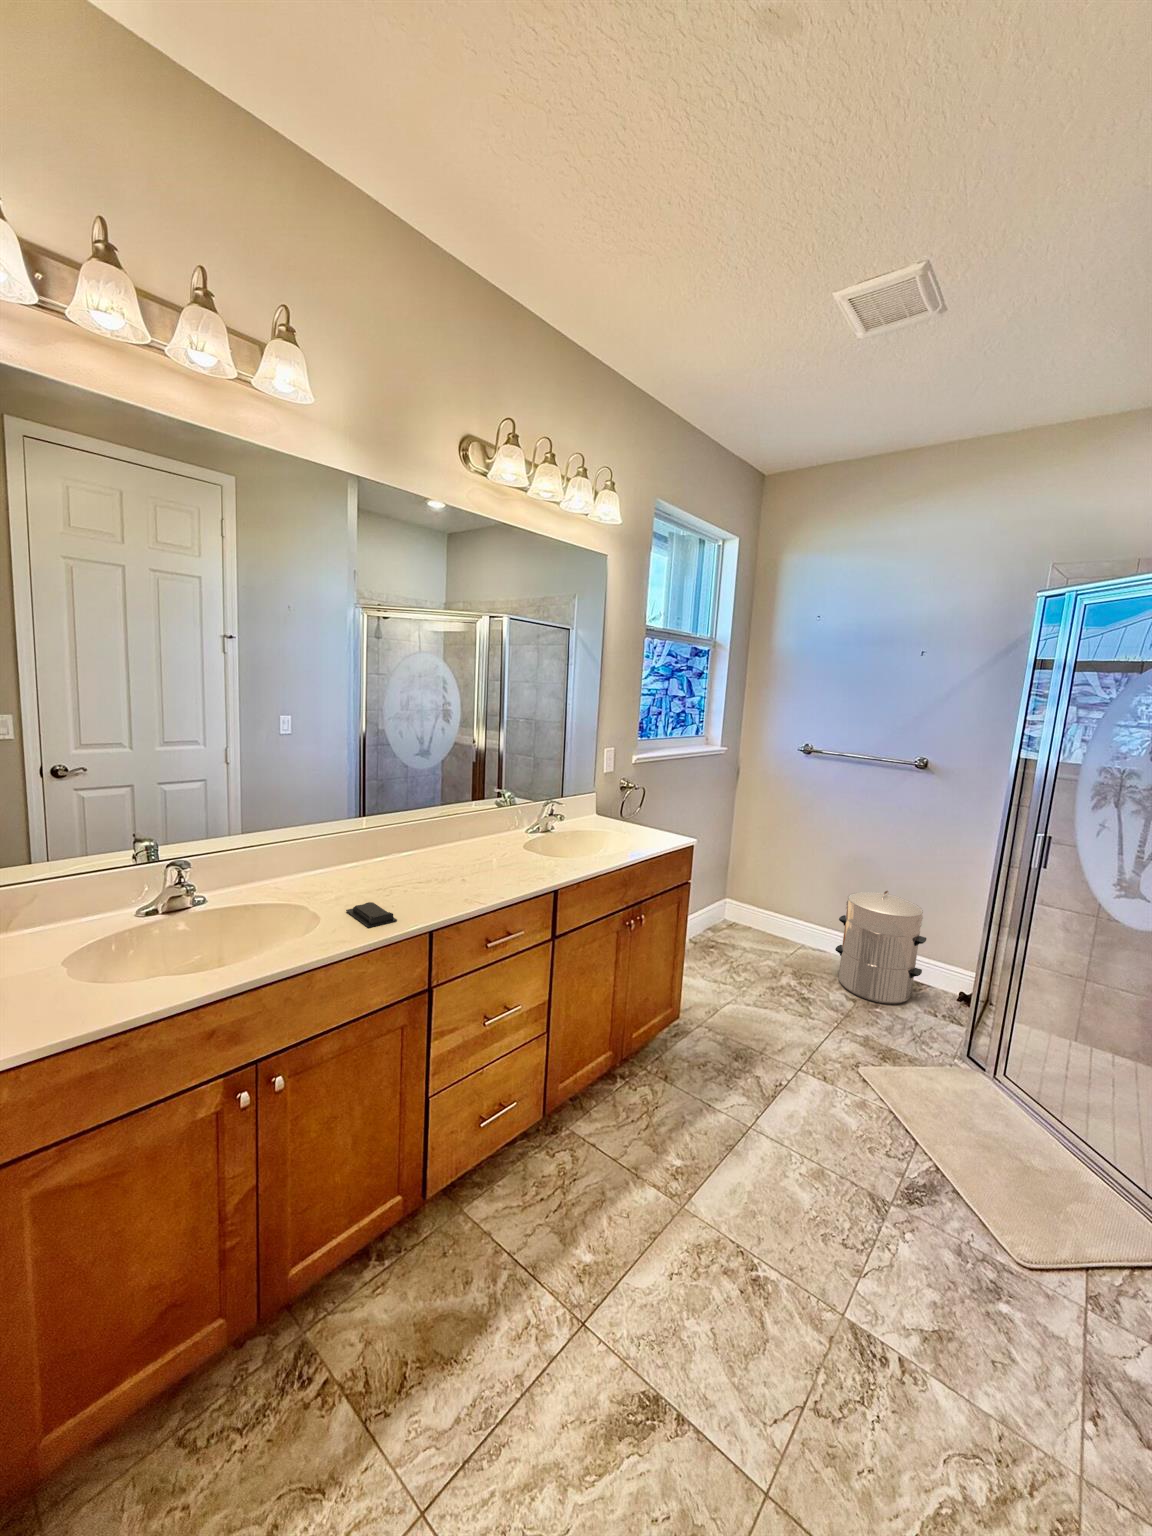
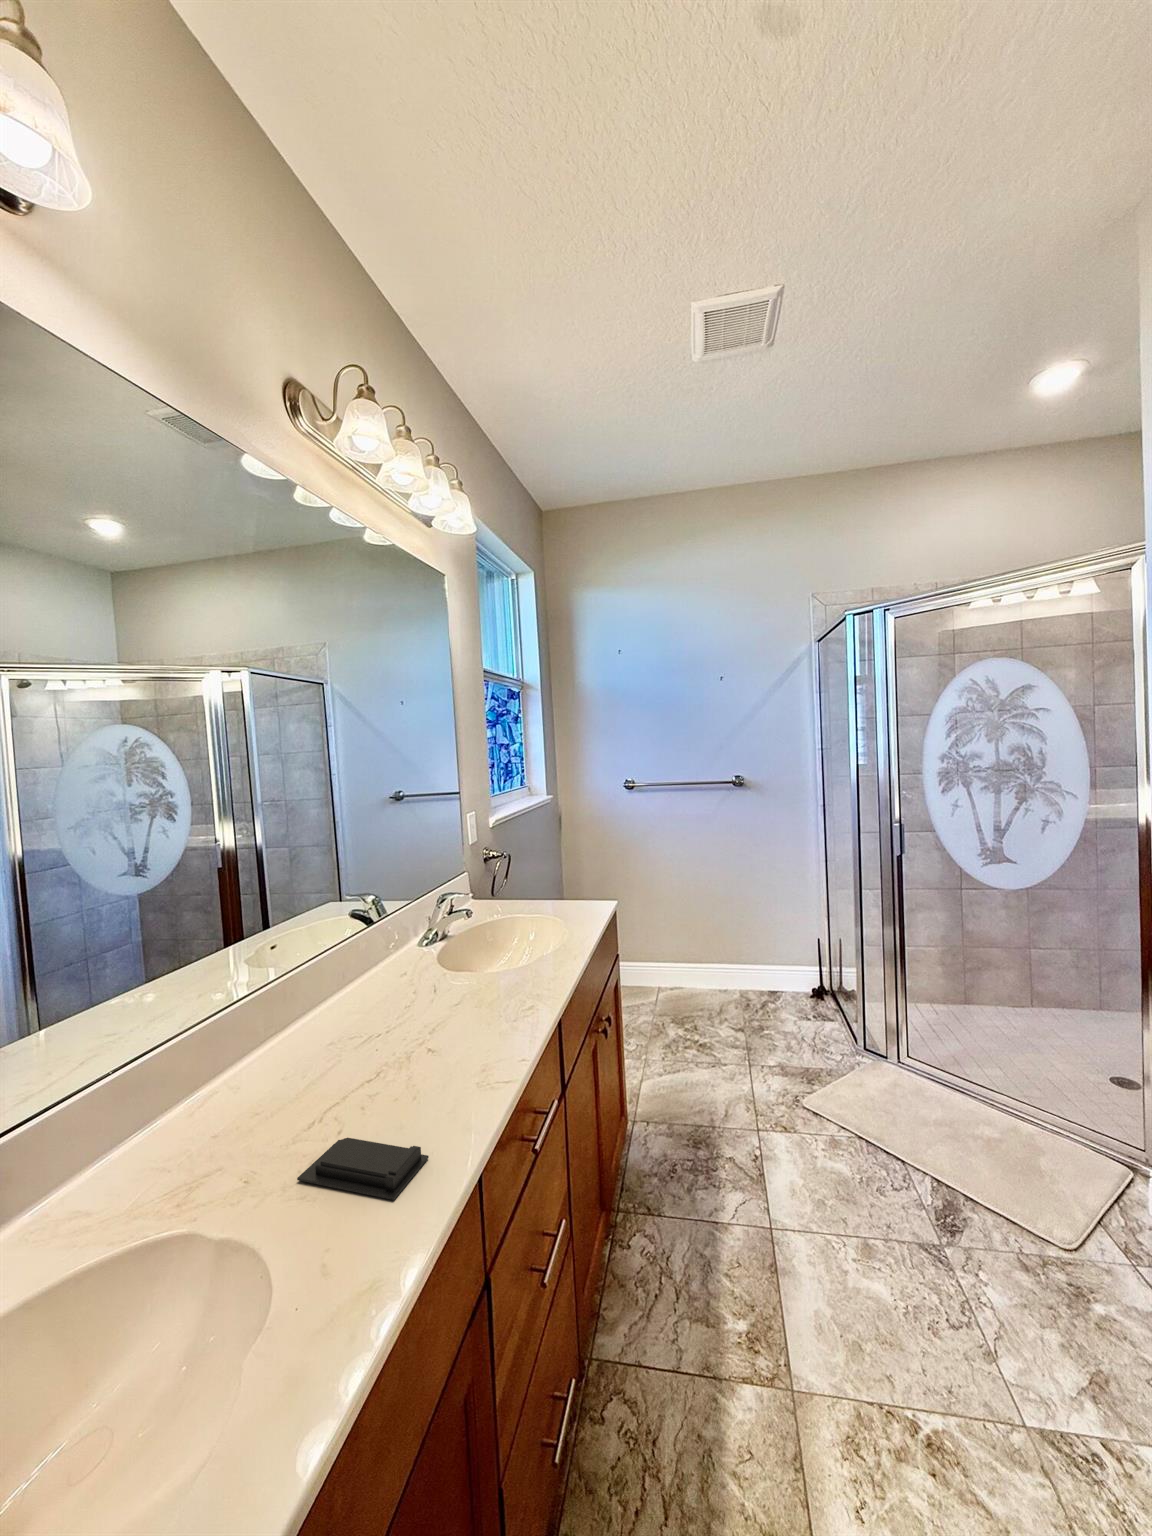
waste bin: present [835,891,926,1004] -> none [703,908,787,1025]

